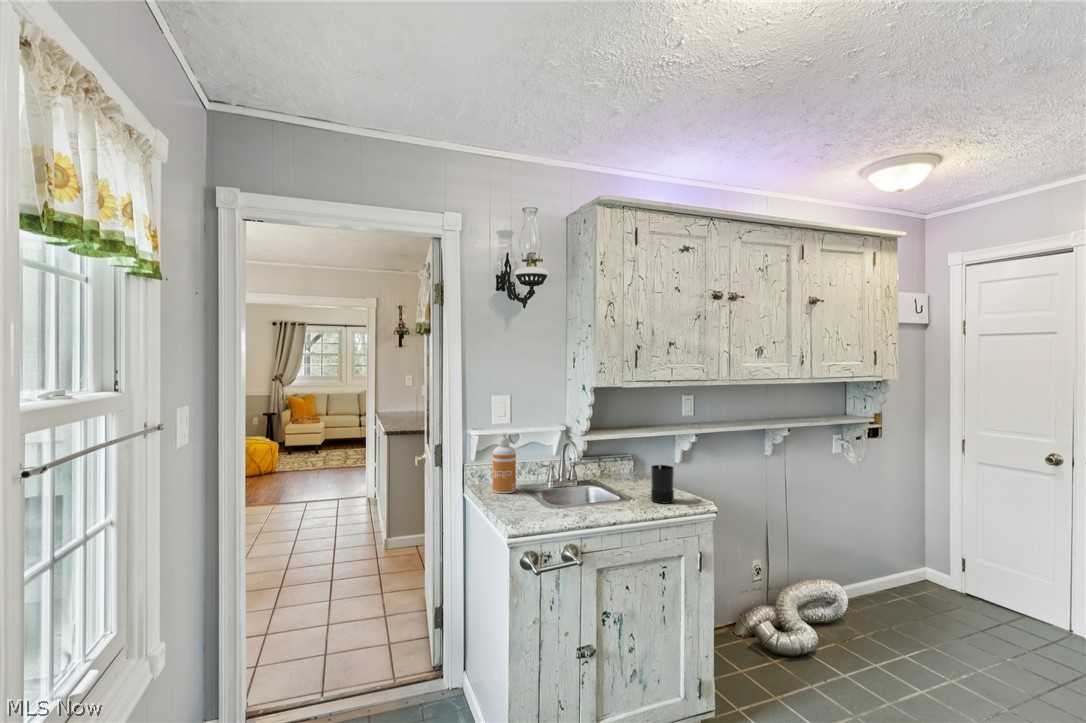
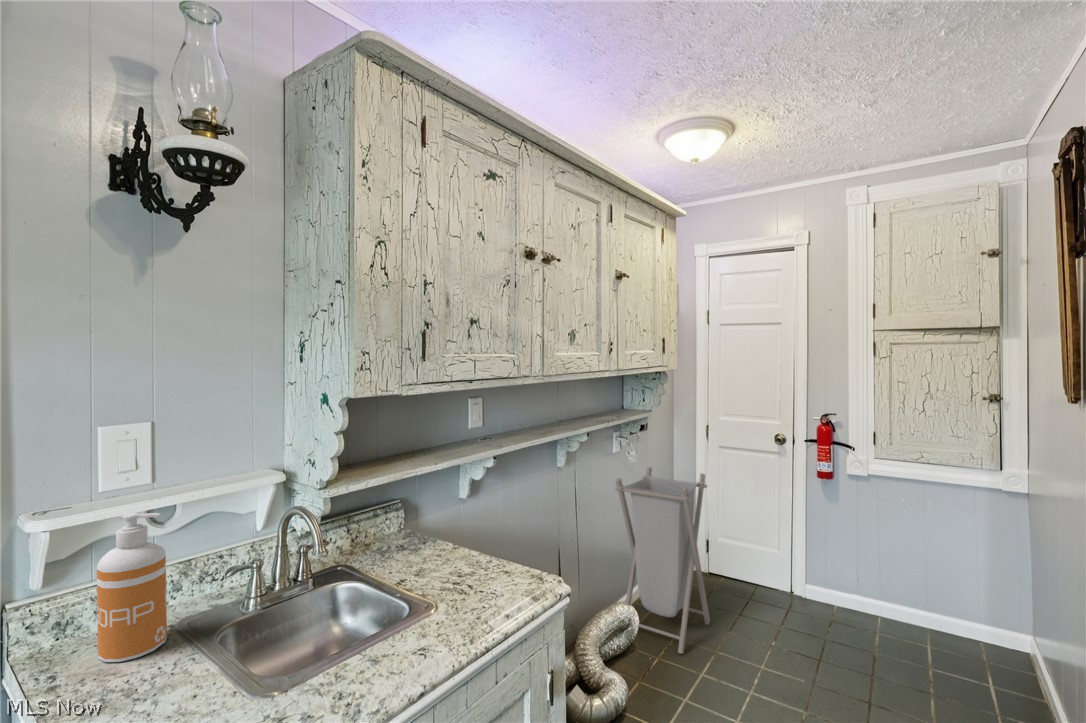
candle: present [651,463,674,504] -> none [463,522,502,601]
laundry hamper: none [831,469,940,638] -> present [615,467,710,654]

